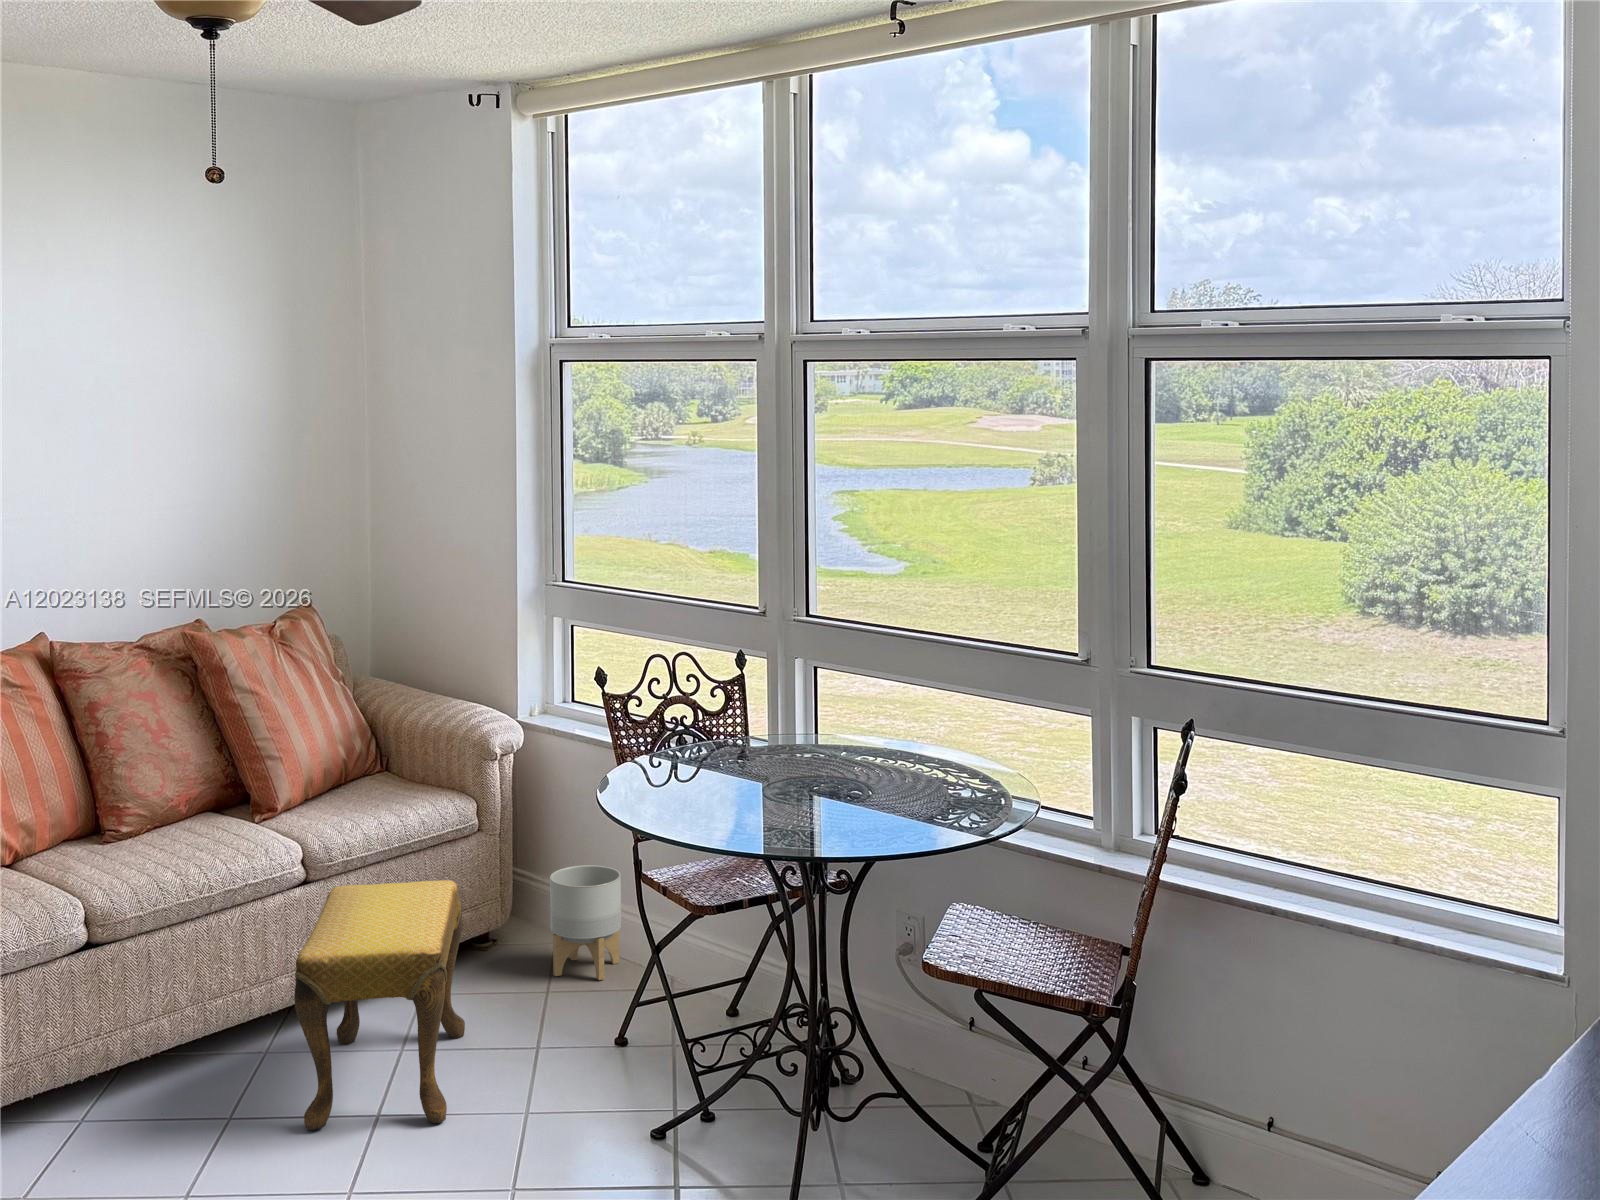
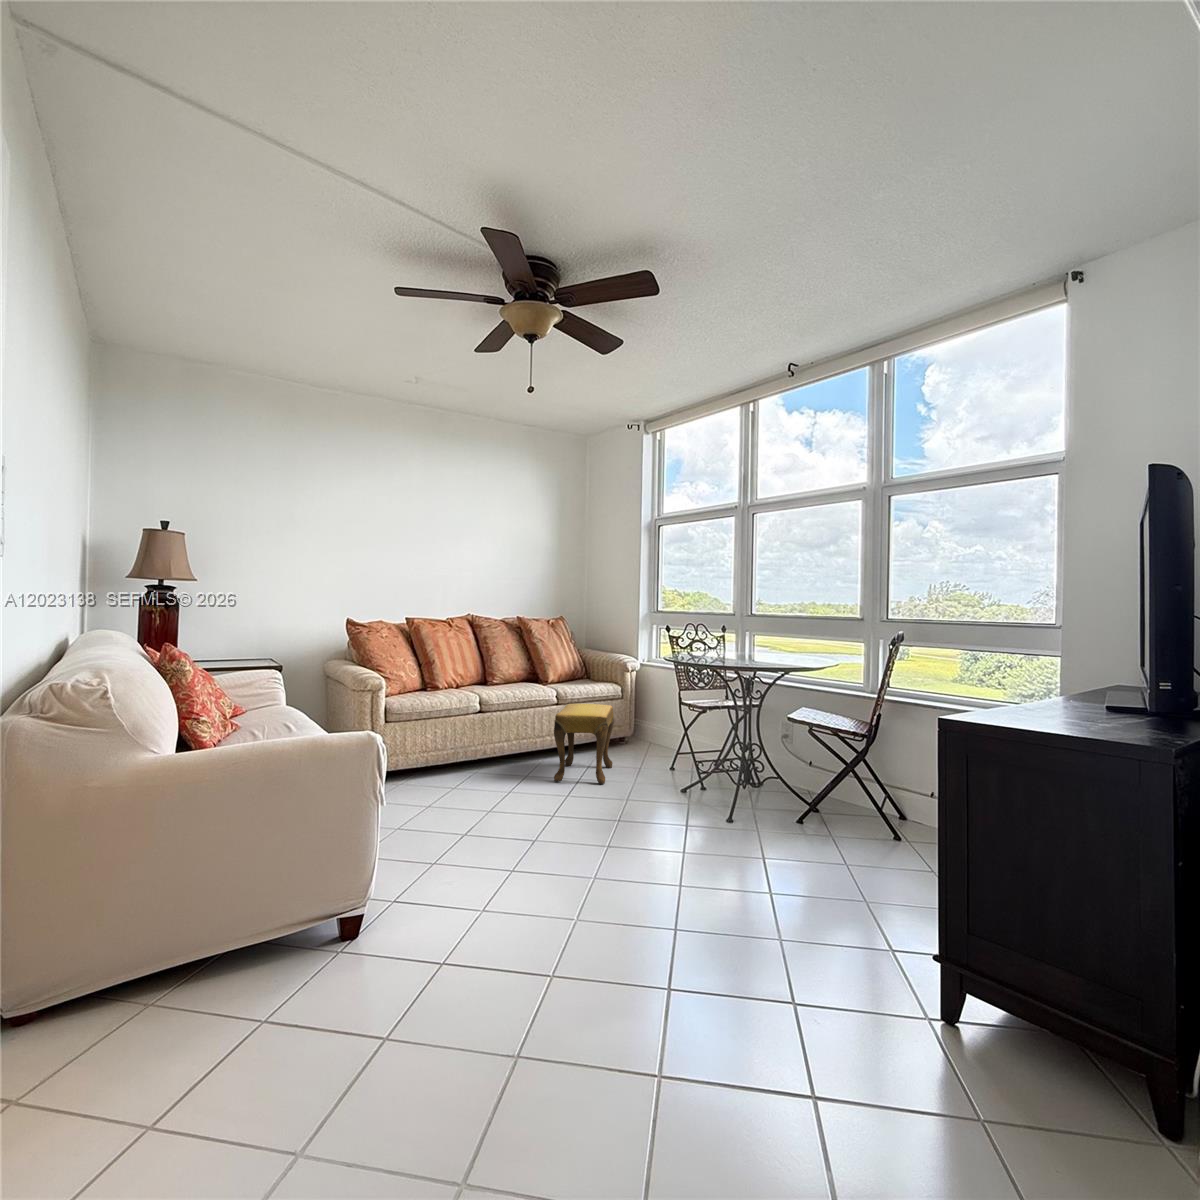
planter: present [550,865,621,980] -> none [647,717,675,760]

